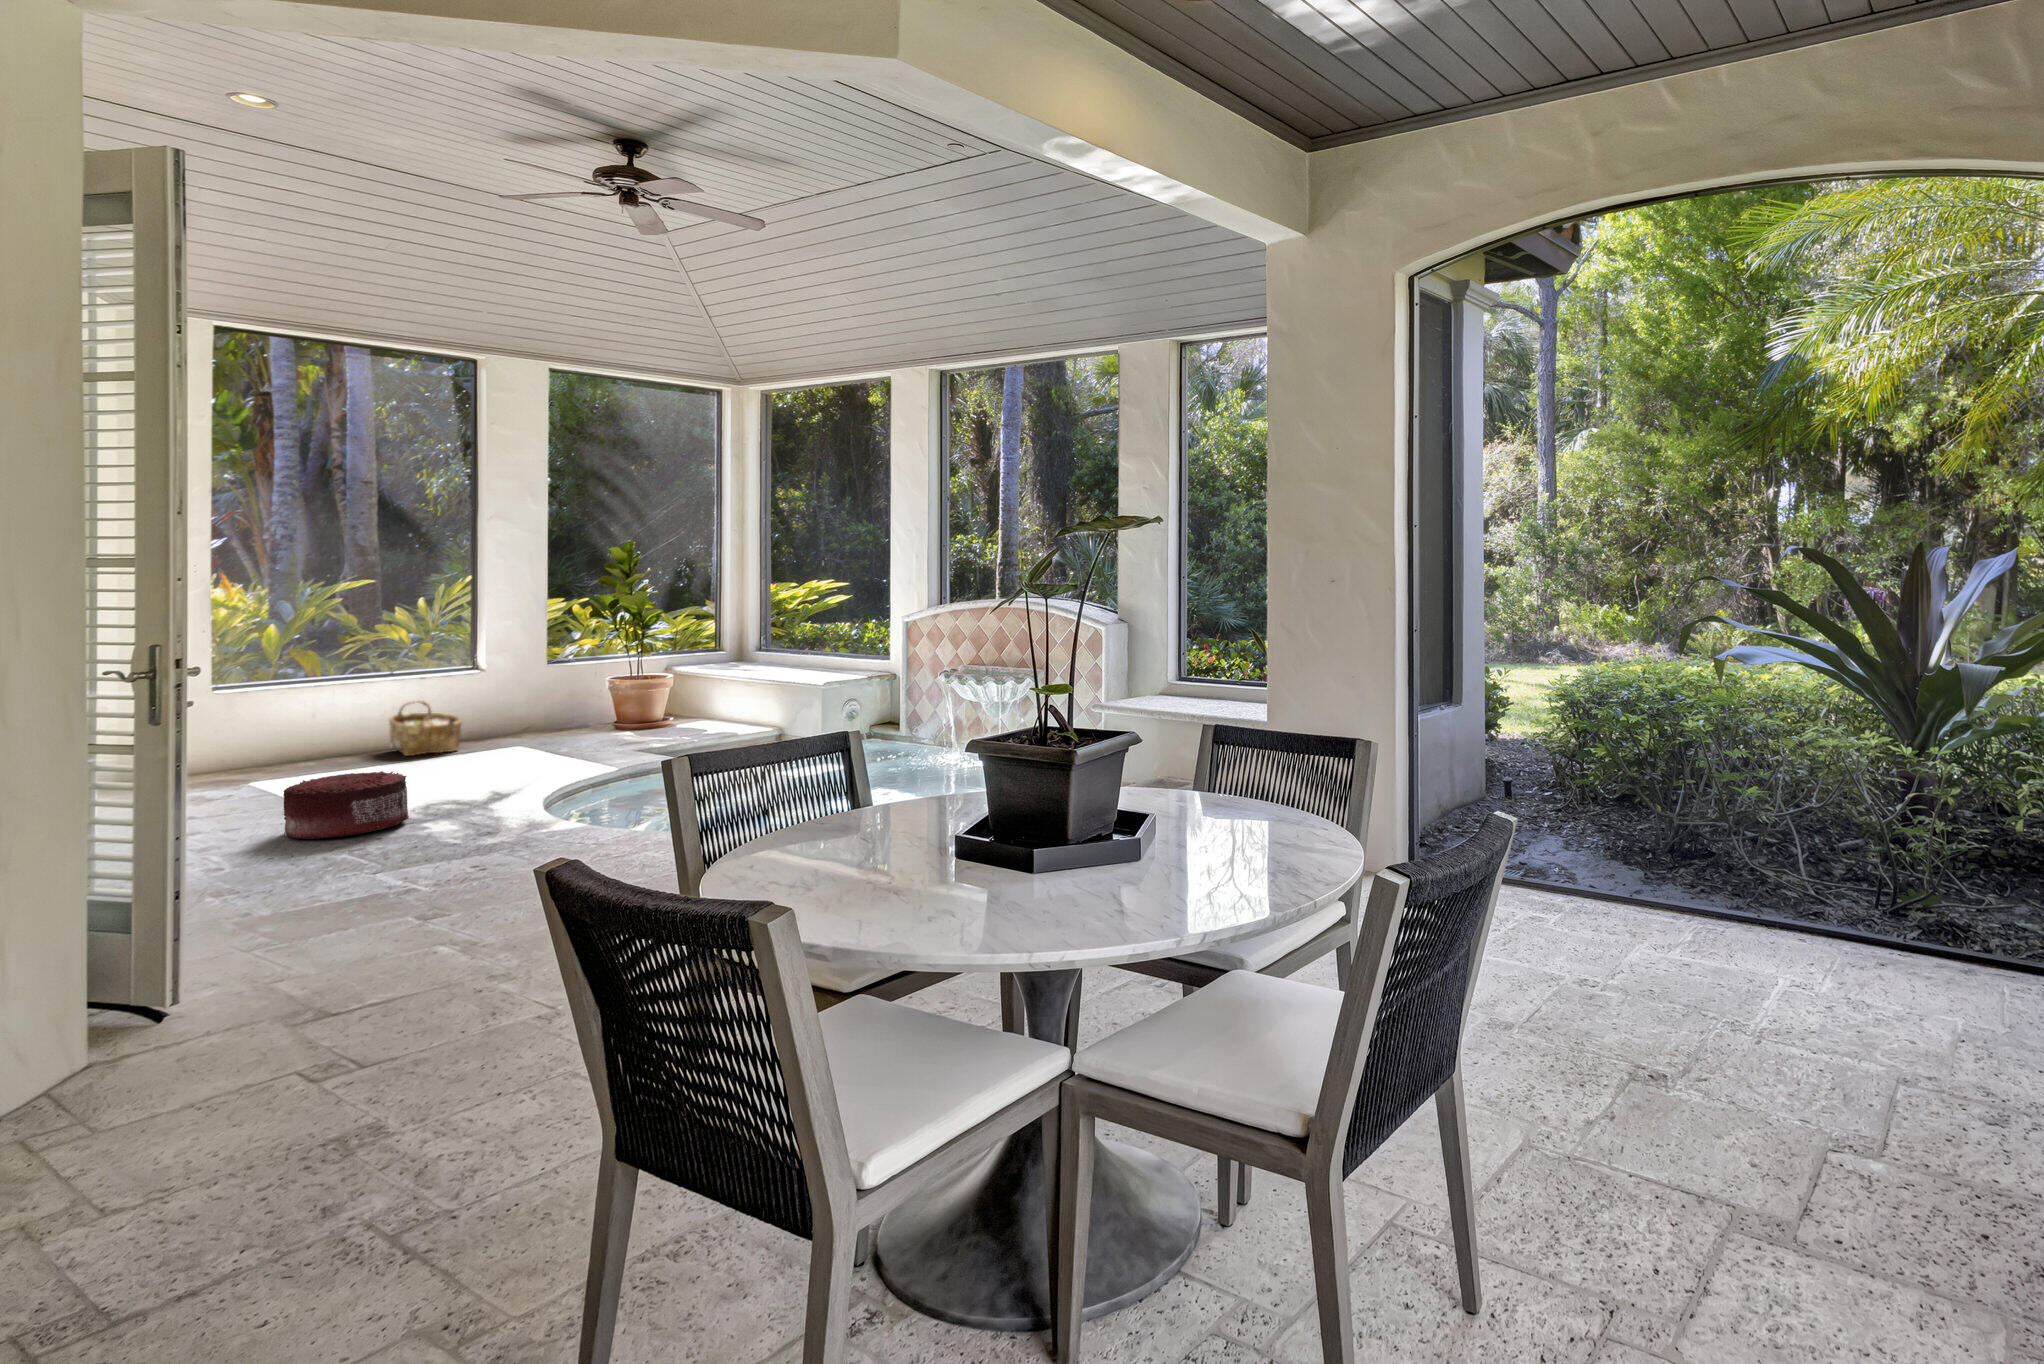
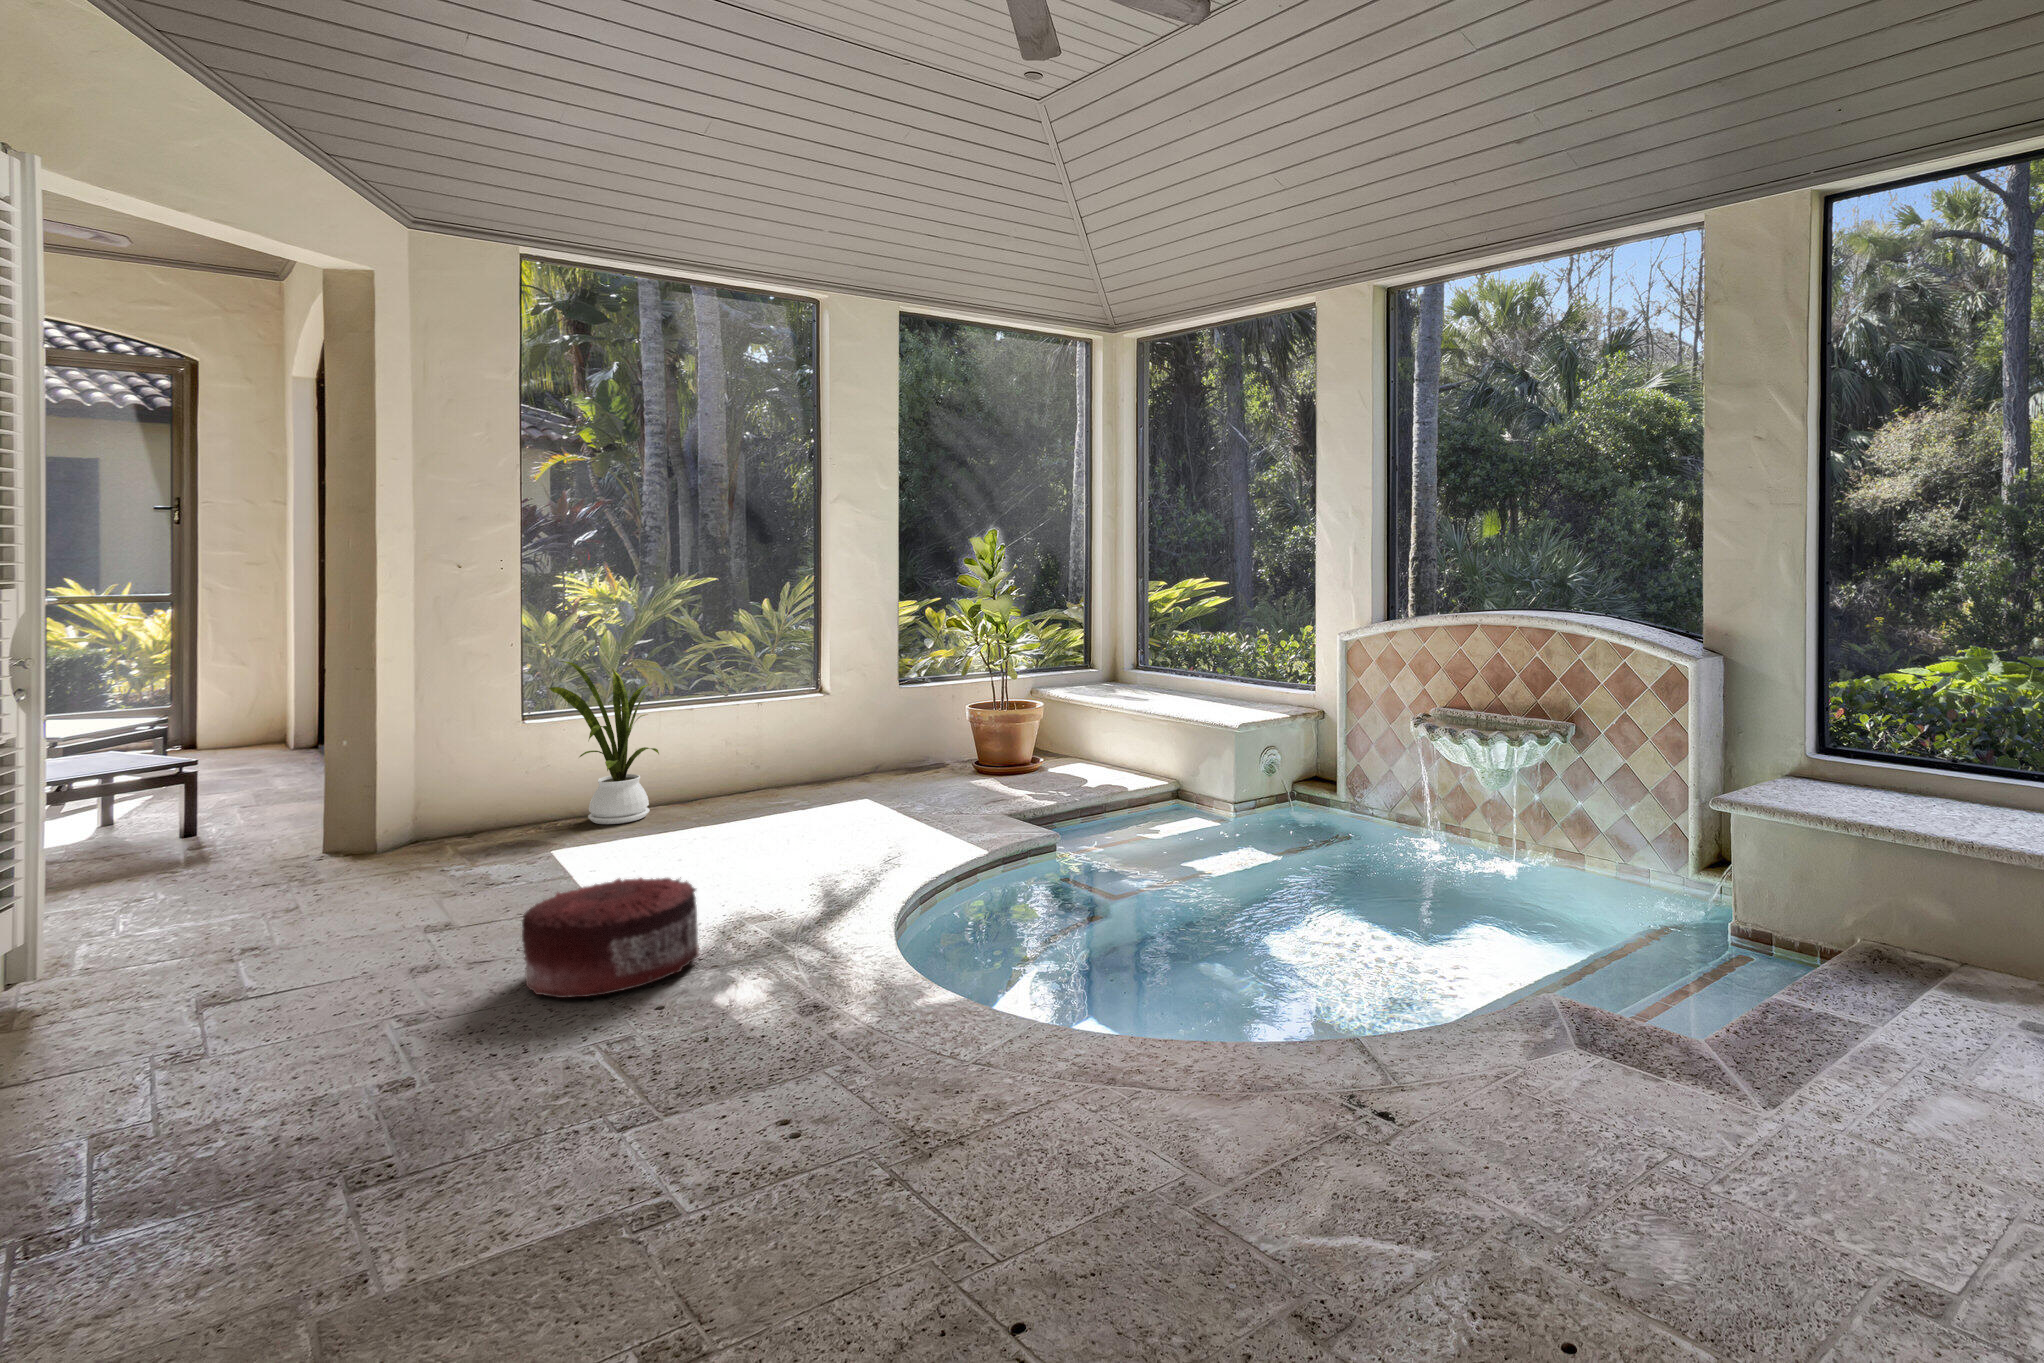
house plant: none [246,642,342,769] -> present [549,661,659,824]
woven basket: present [389,701,462,756] -> none [716,732,798,808]

